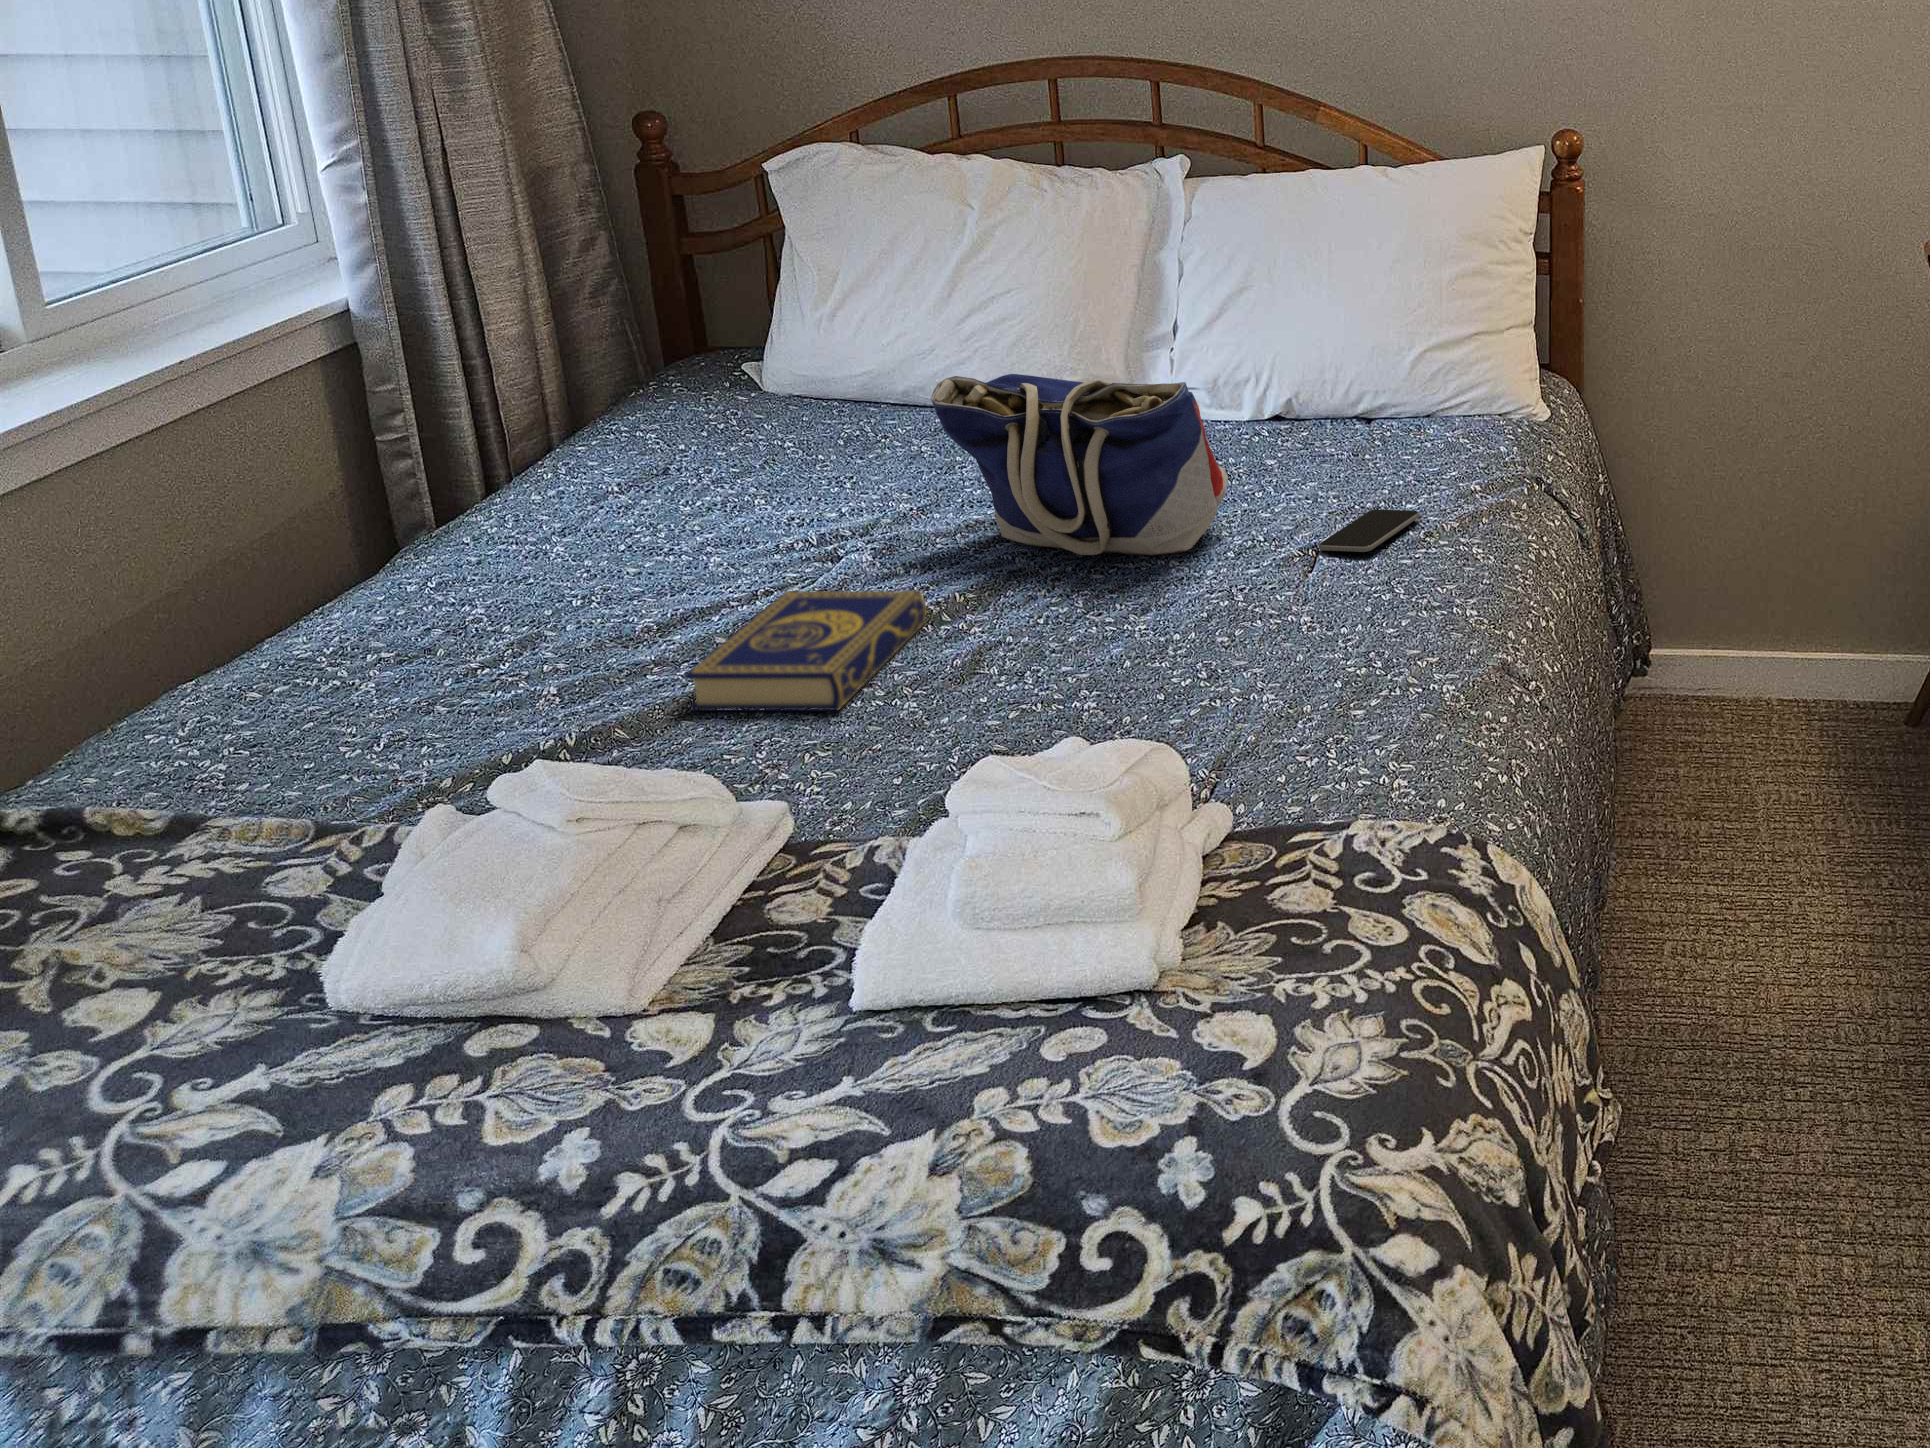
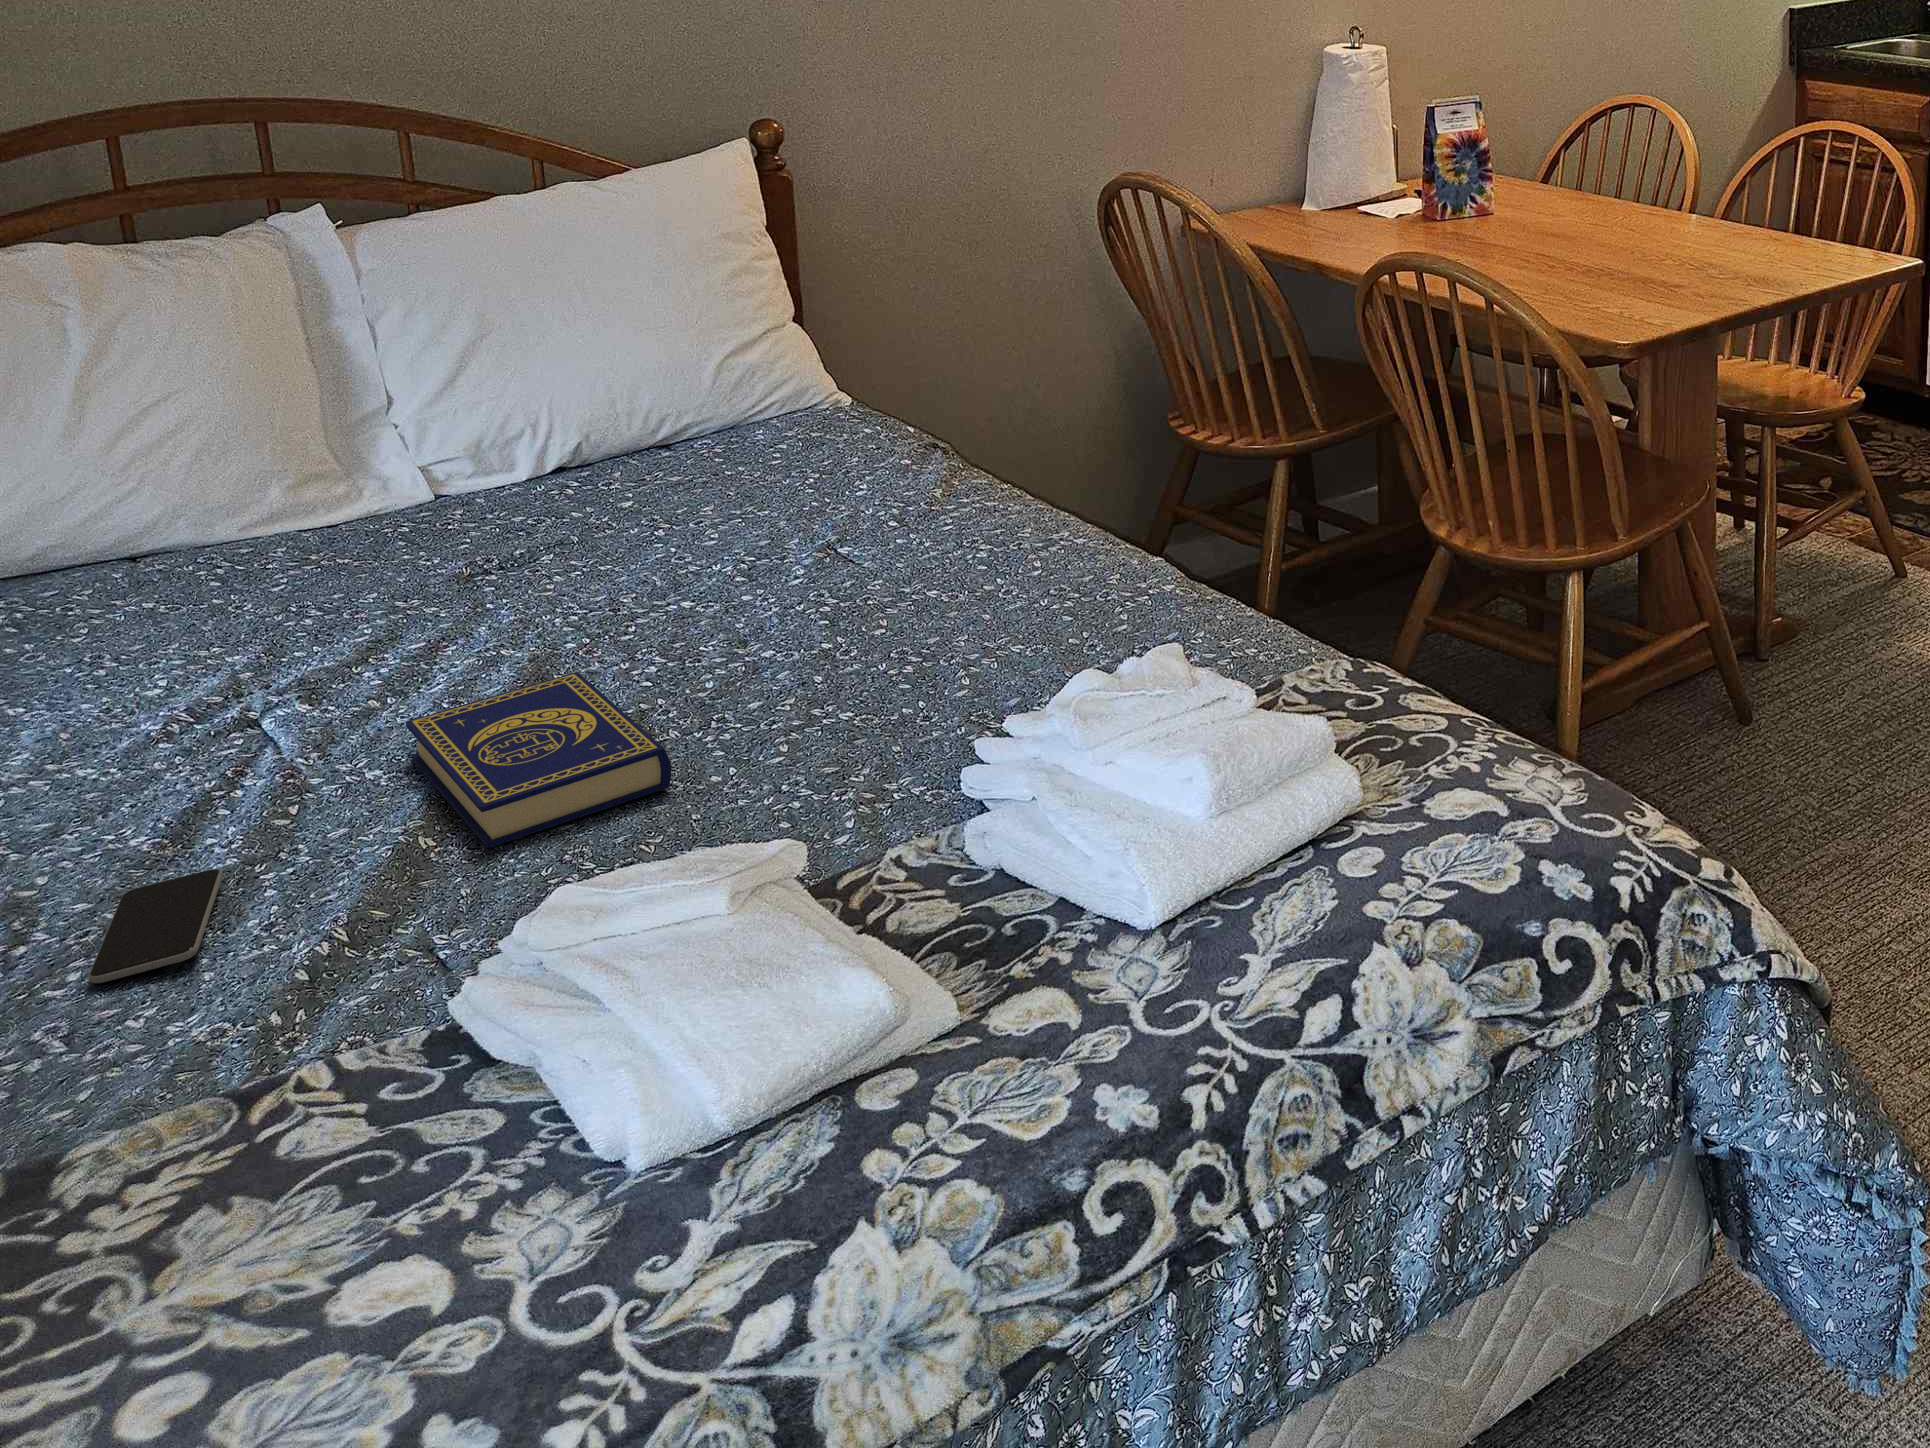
tote bag: present [931,374,1228,555] -> none [419,398,774,624]
smartphone: present [1319,509,1420,552] -> present [88,869,223,983]

